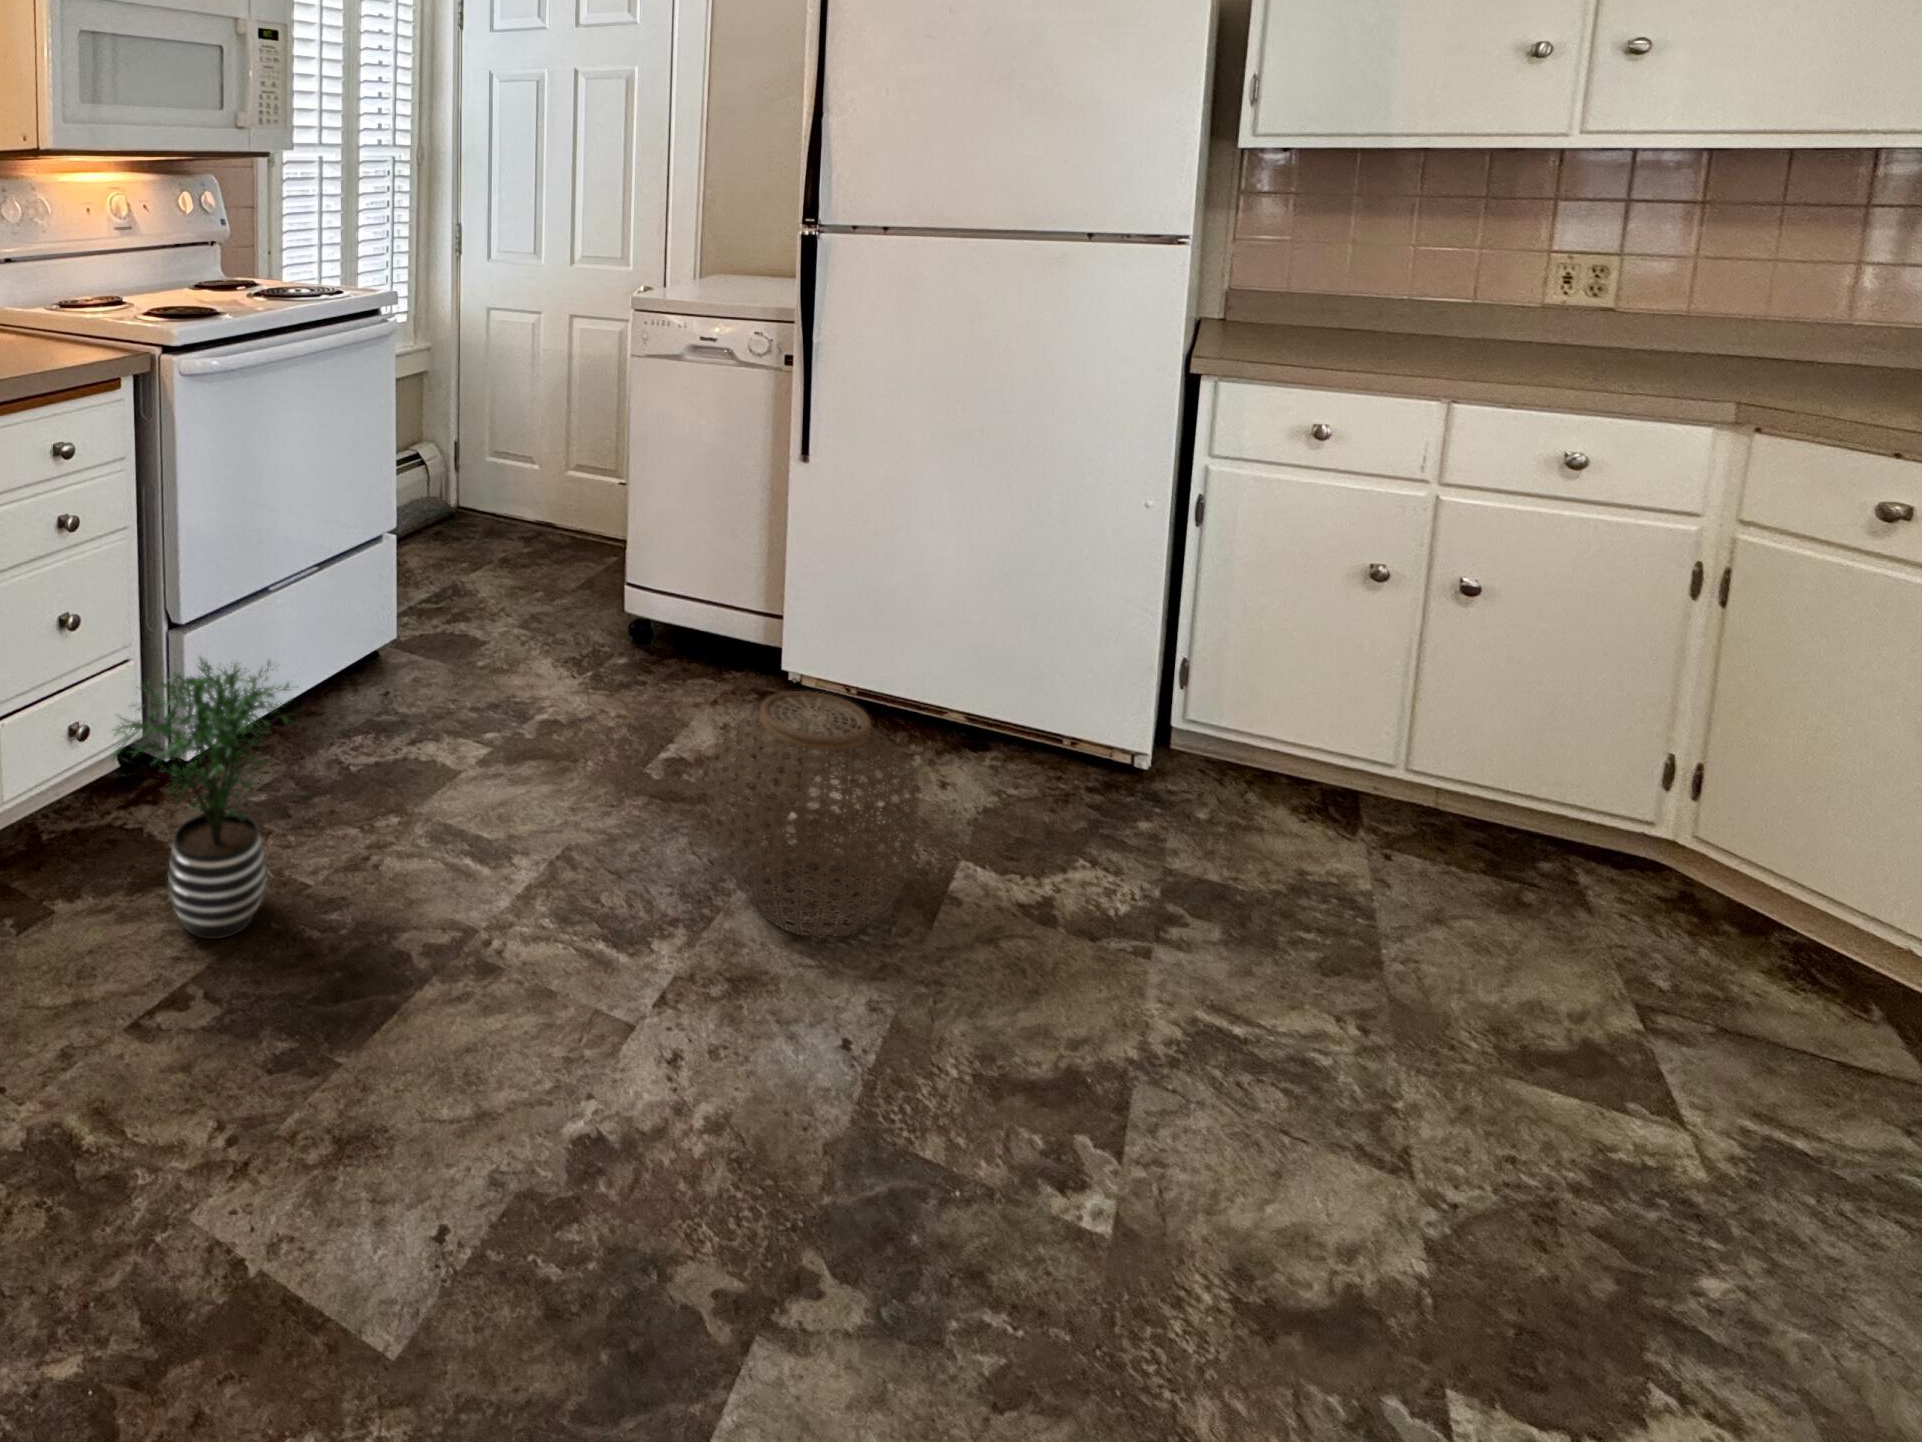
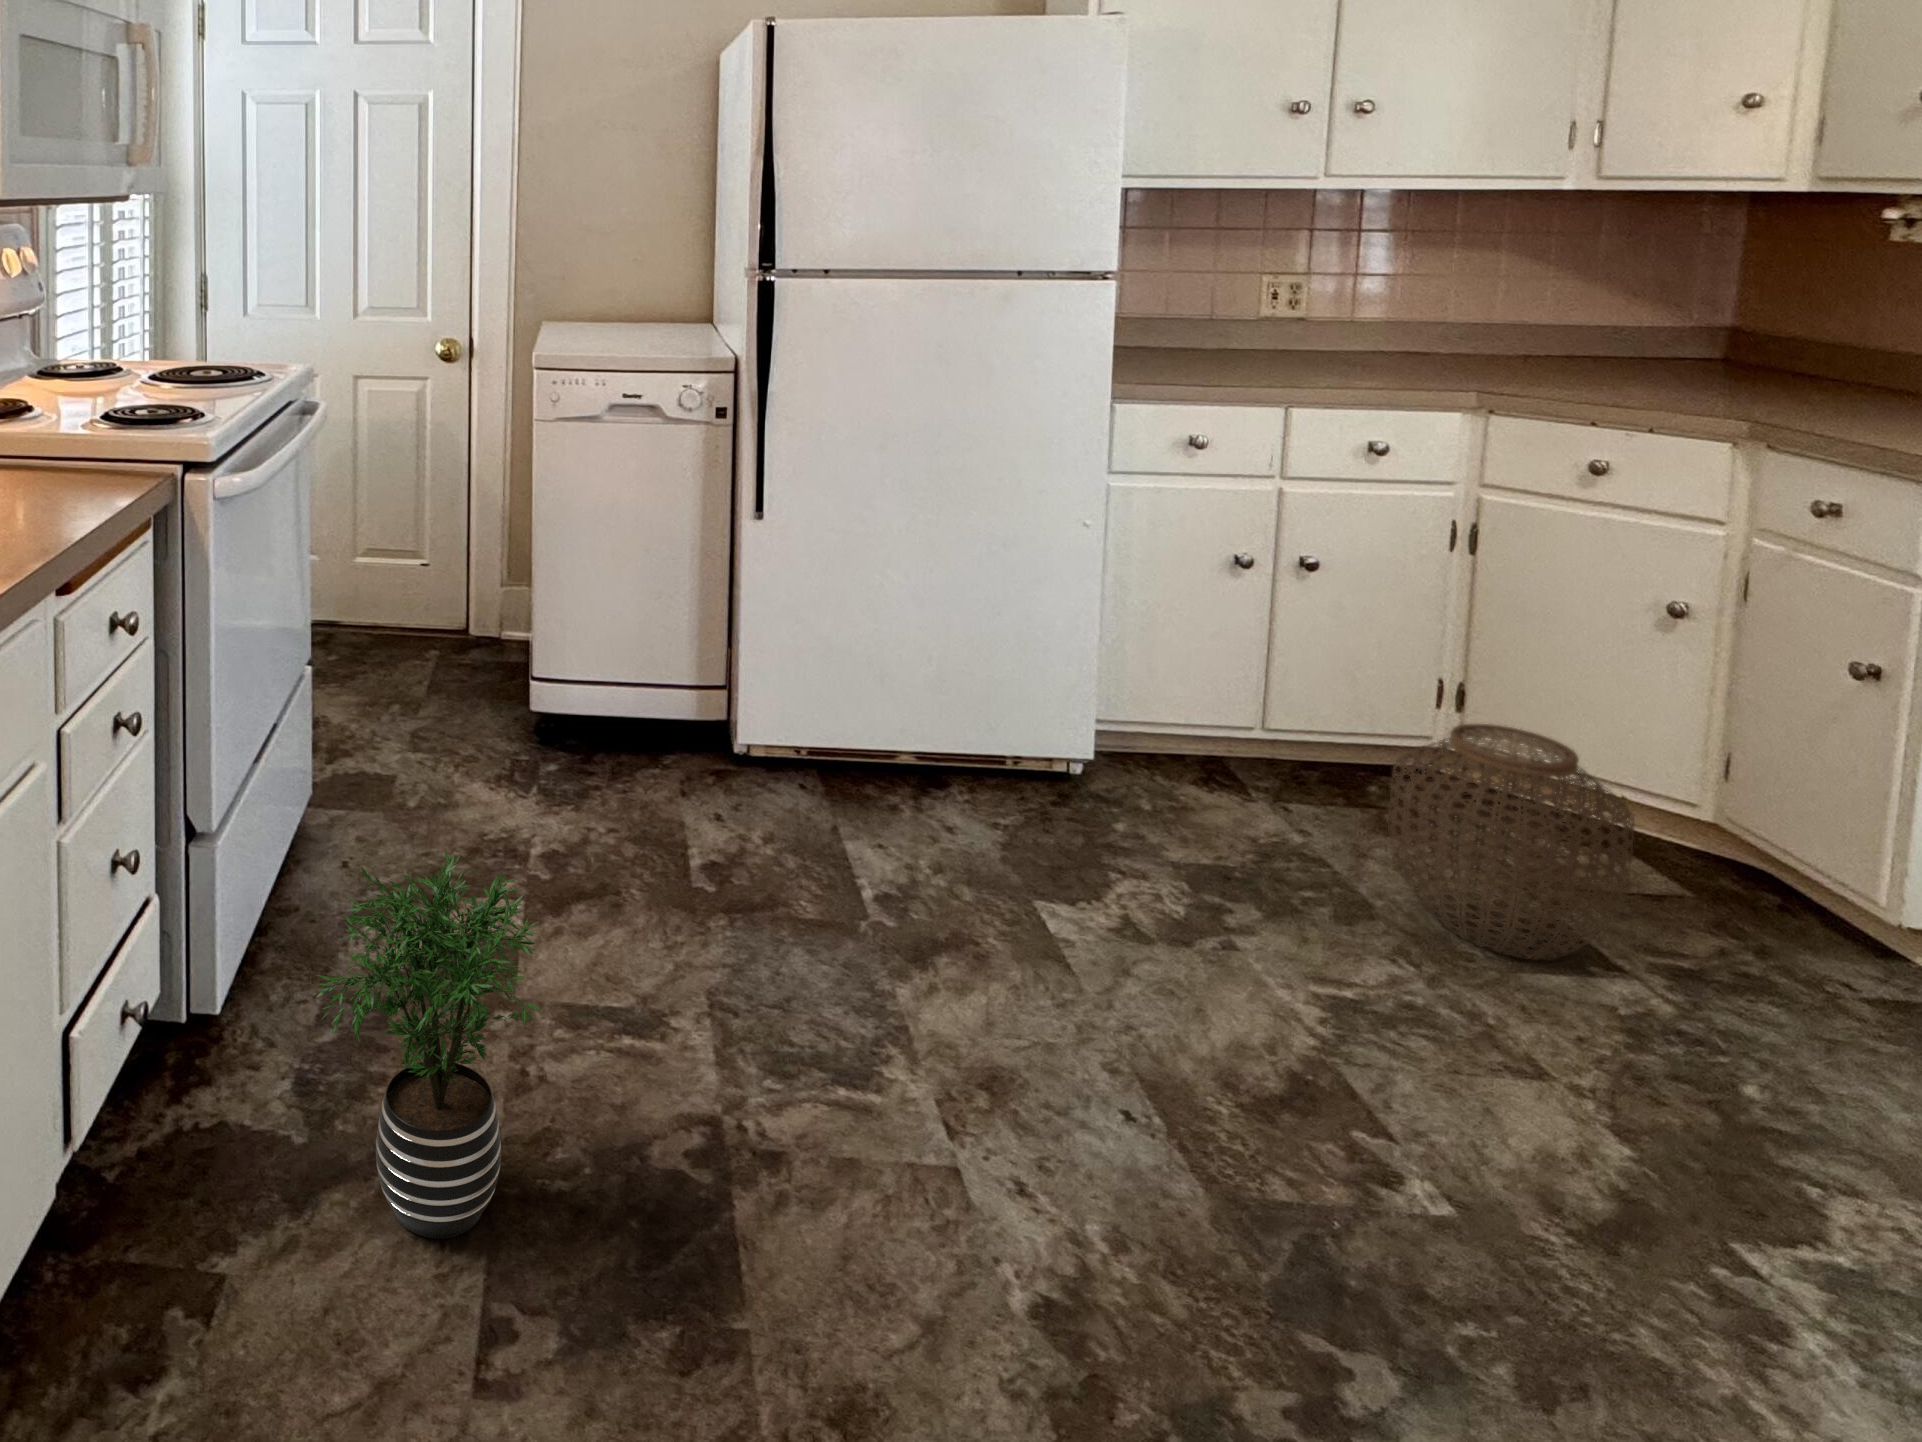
woven basket: present [709,691,919,939] -> present [1388,724,1634,960]

